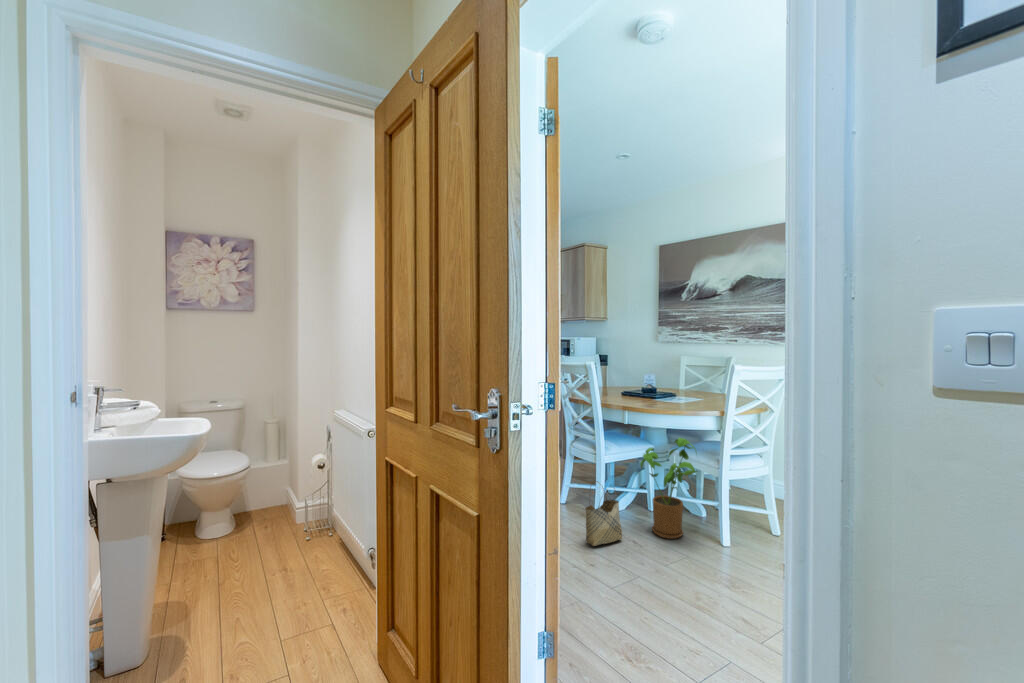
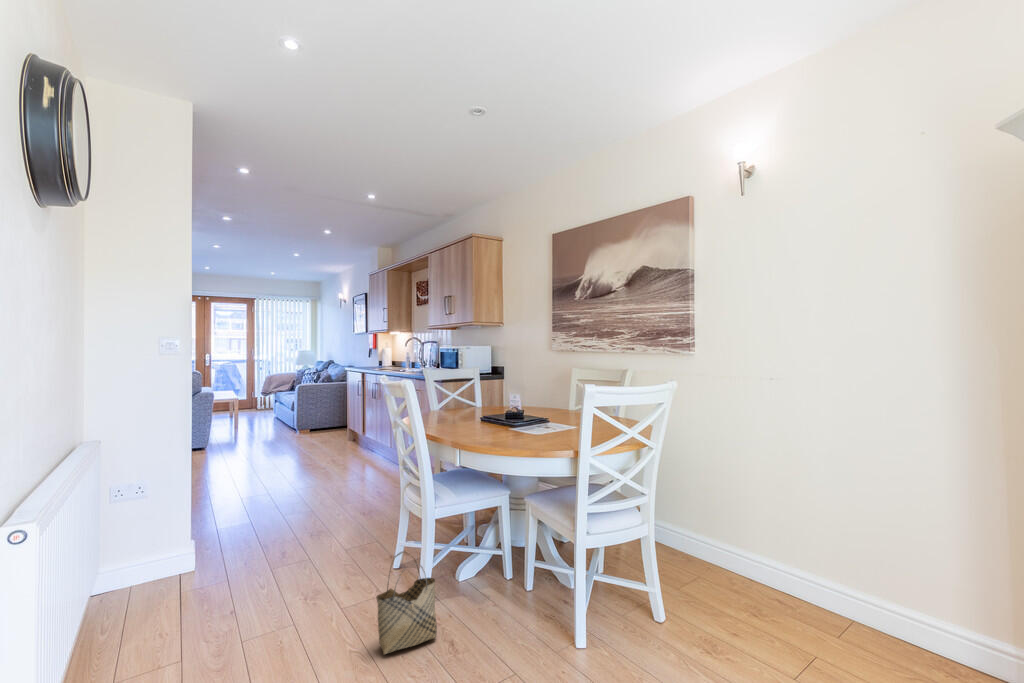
house plant: present [640,438,697,539] -> none [477,486,552,634]

